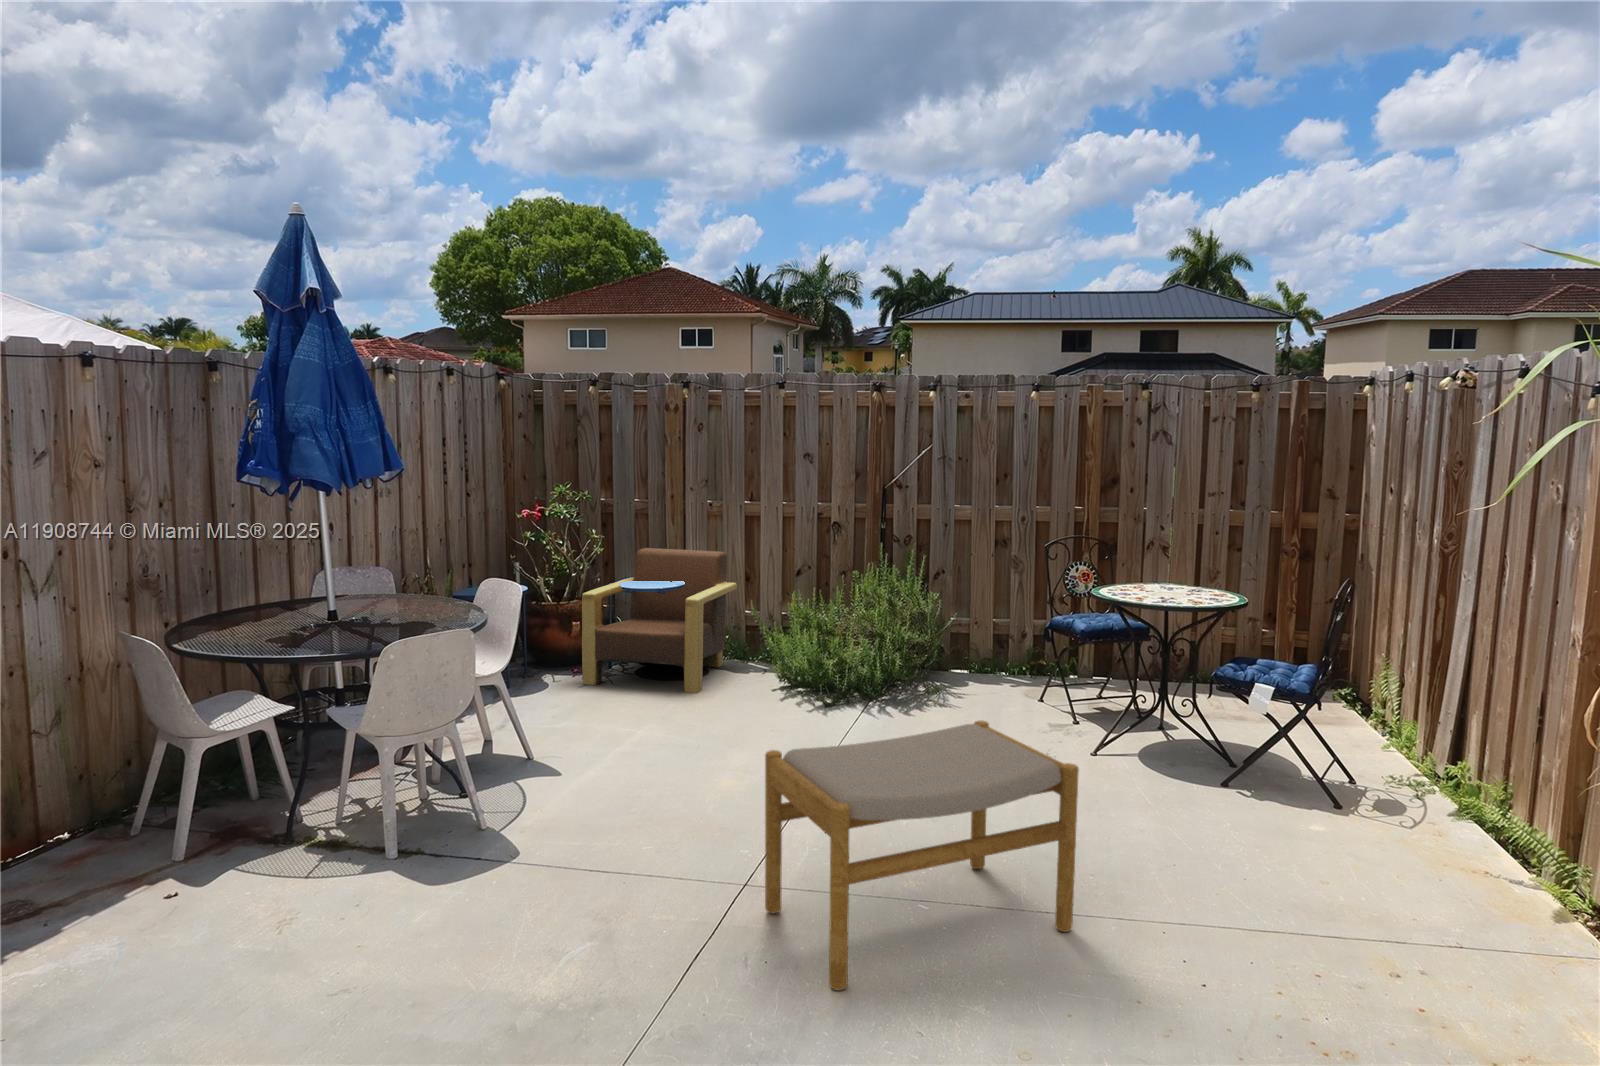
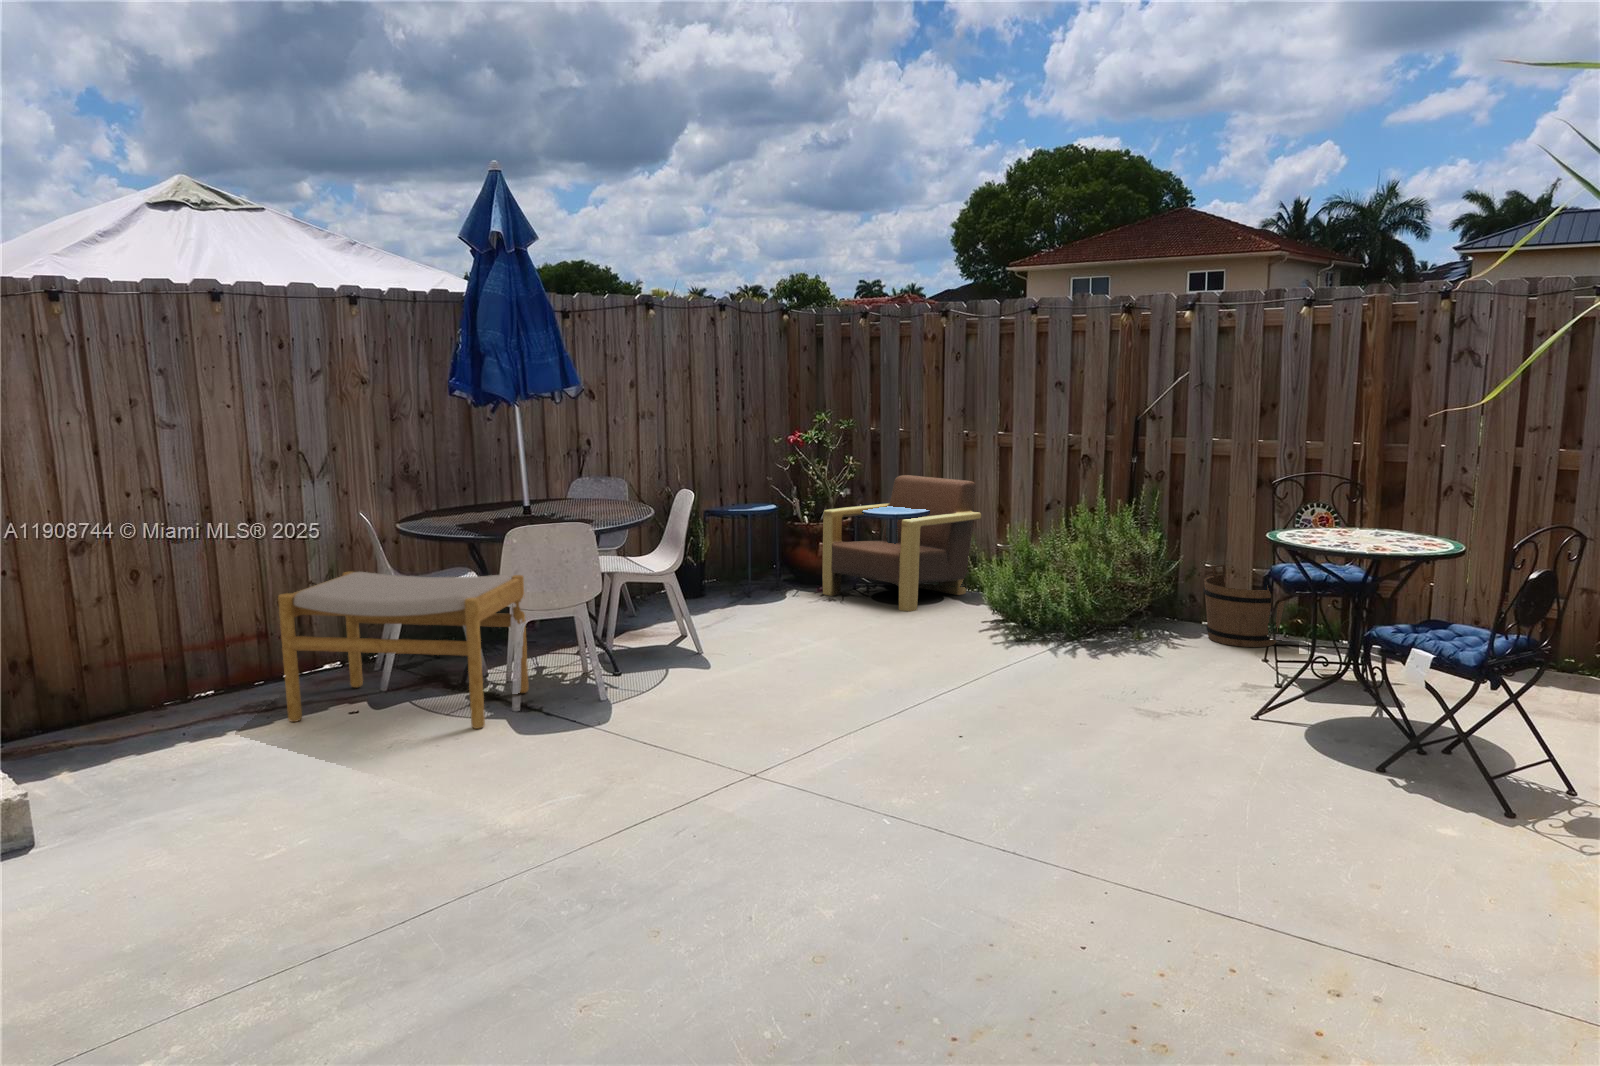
bucket: none [969,616,1038,688] -> present [1203,565,1285,647]
footstool: present [765,720,1079,990] -> present [278,572,528,729]

